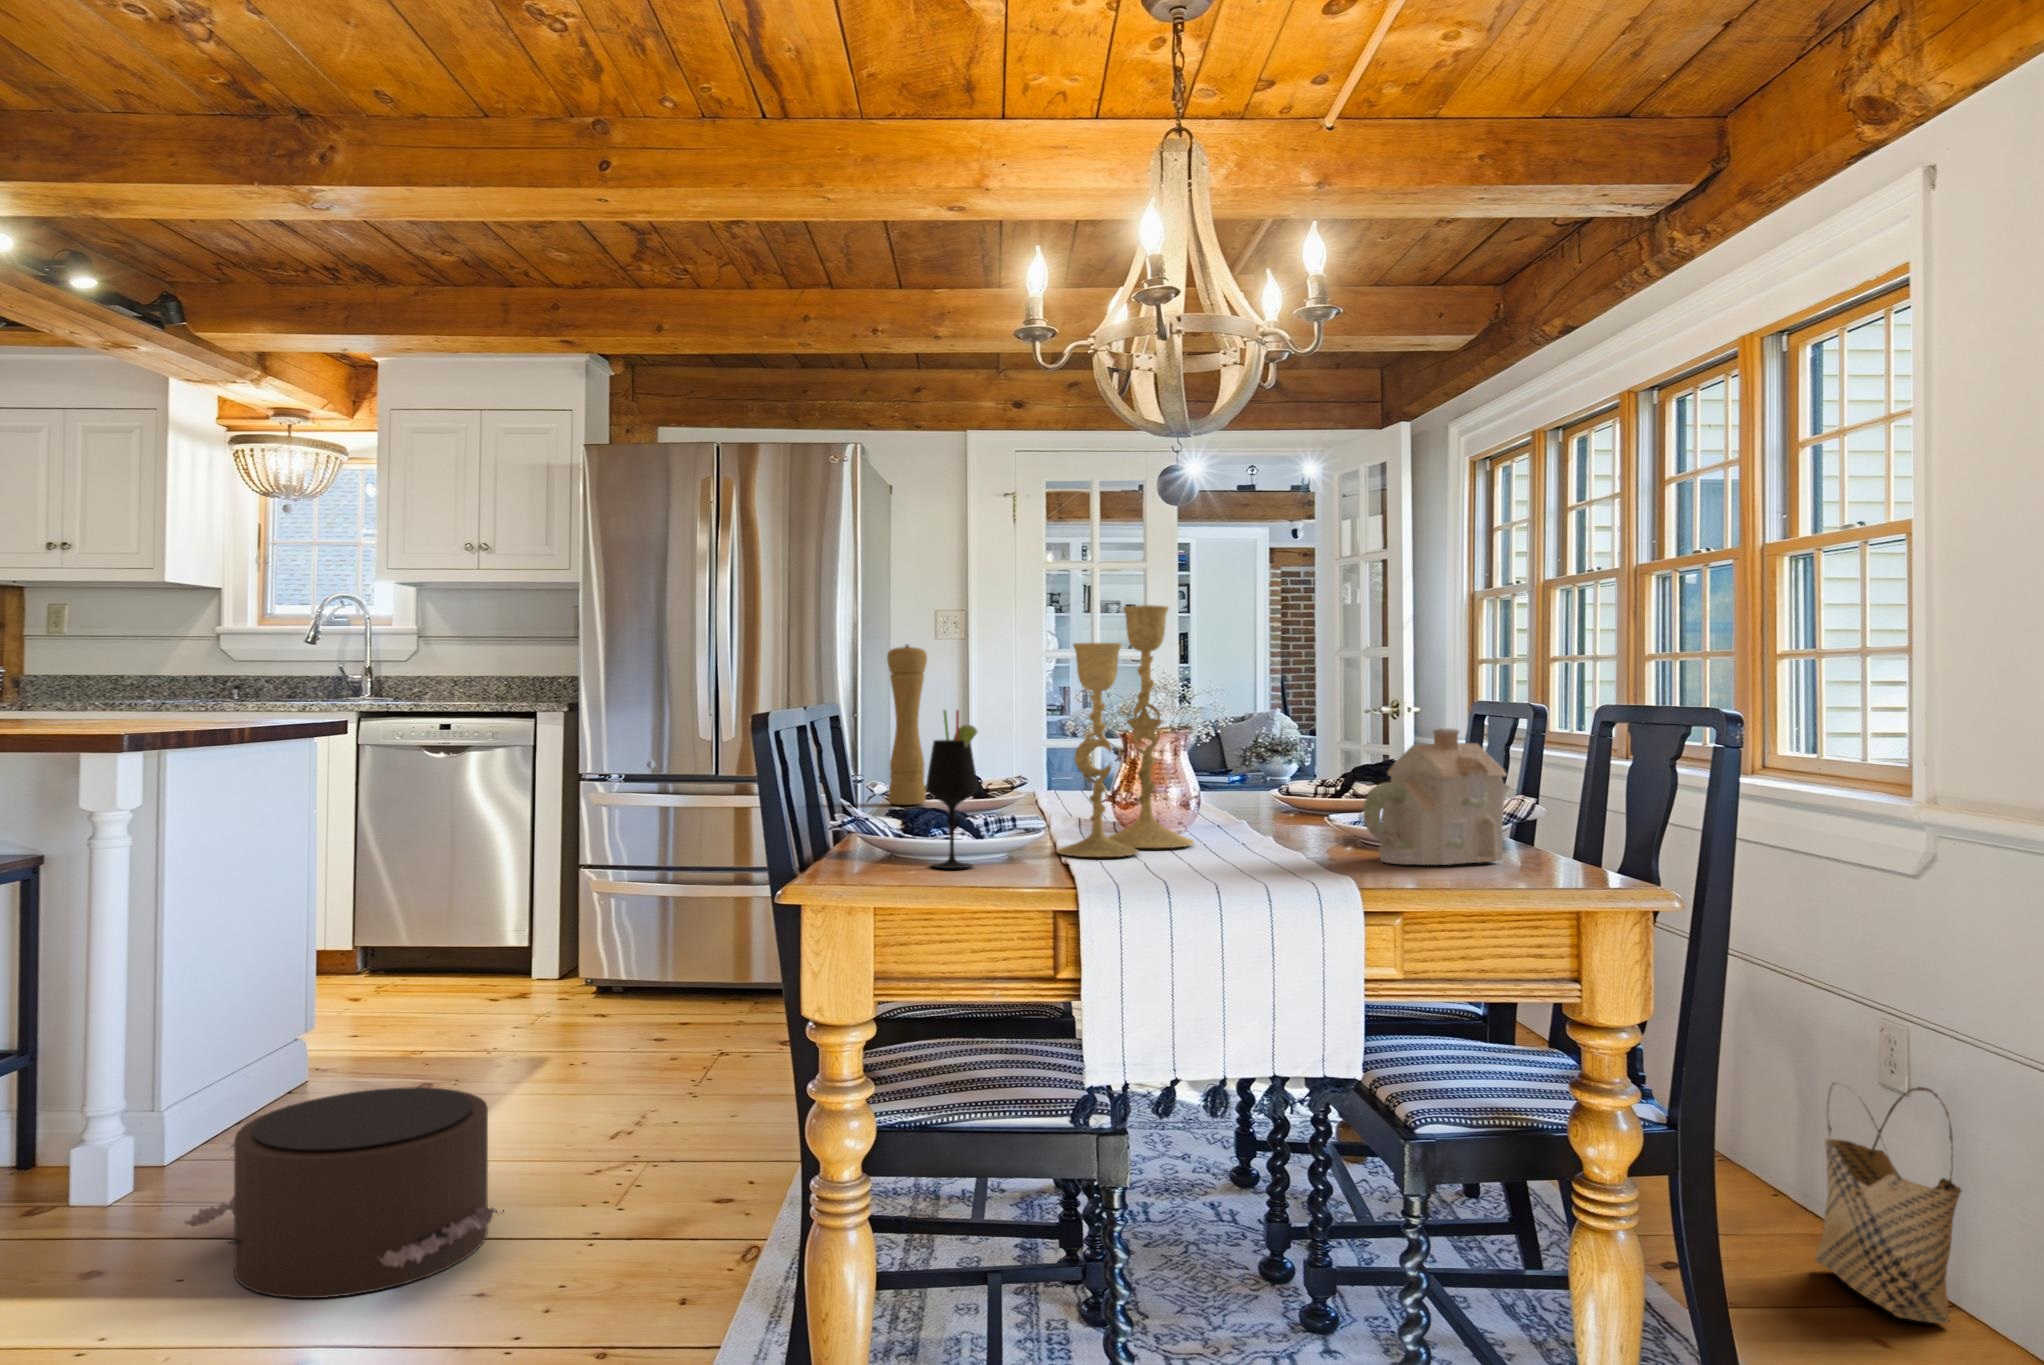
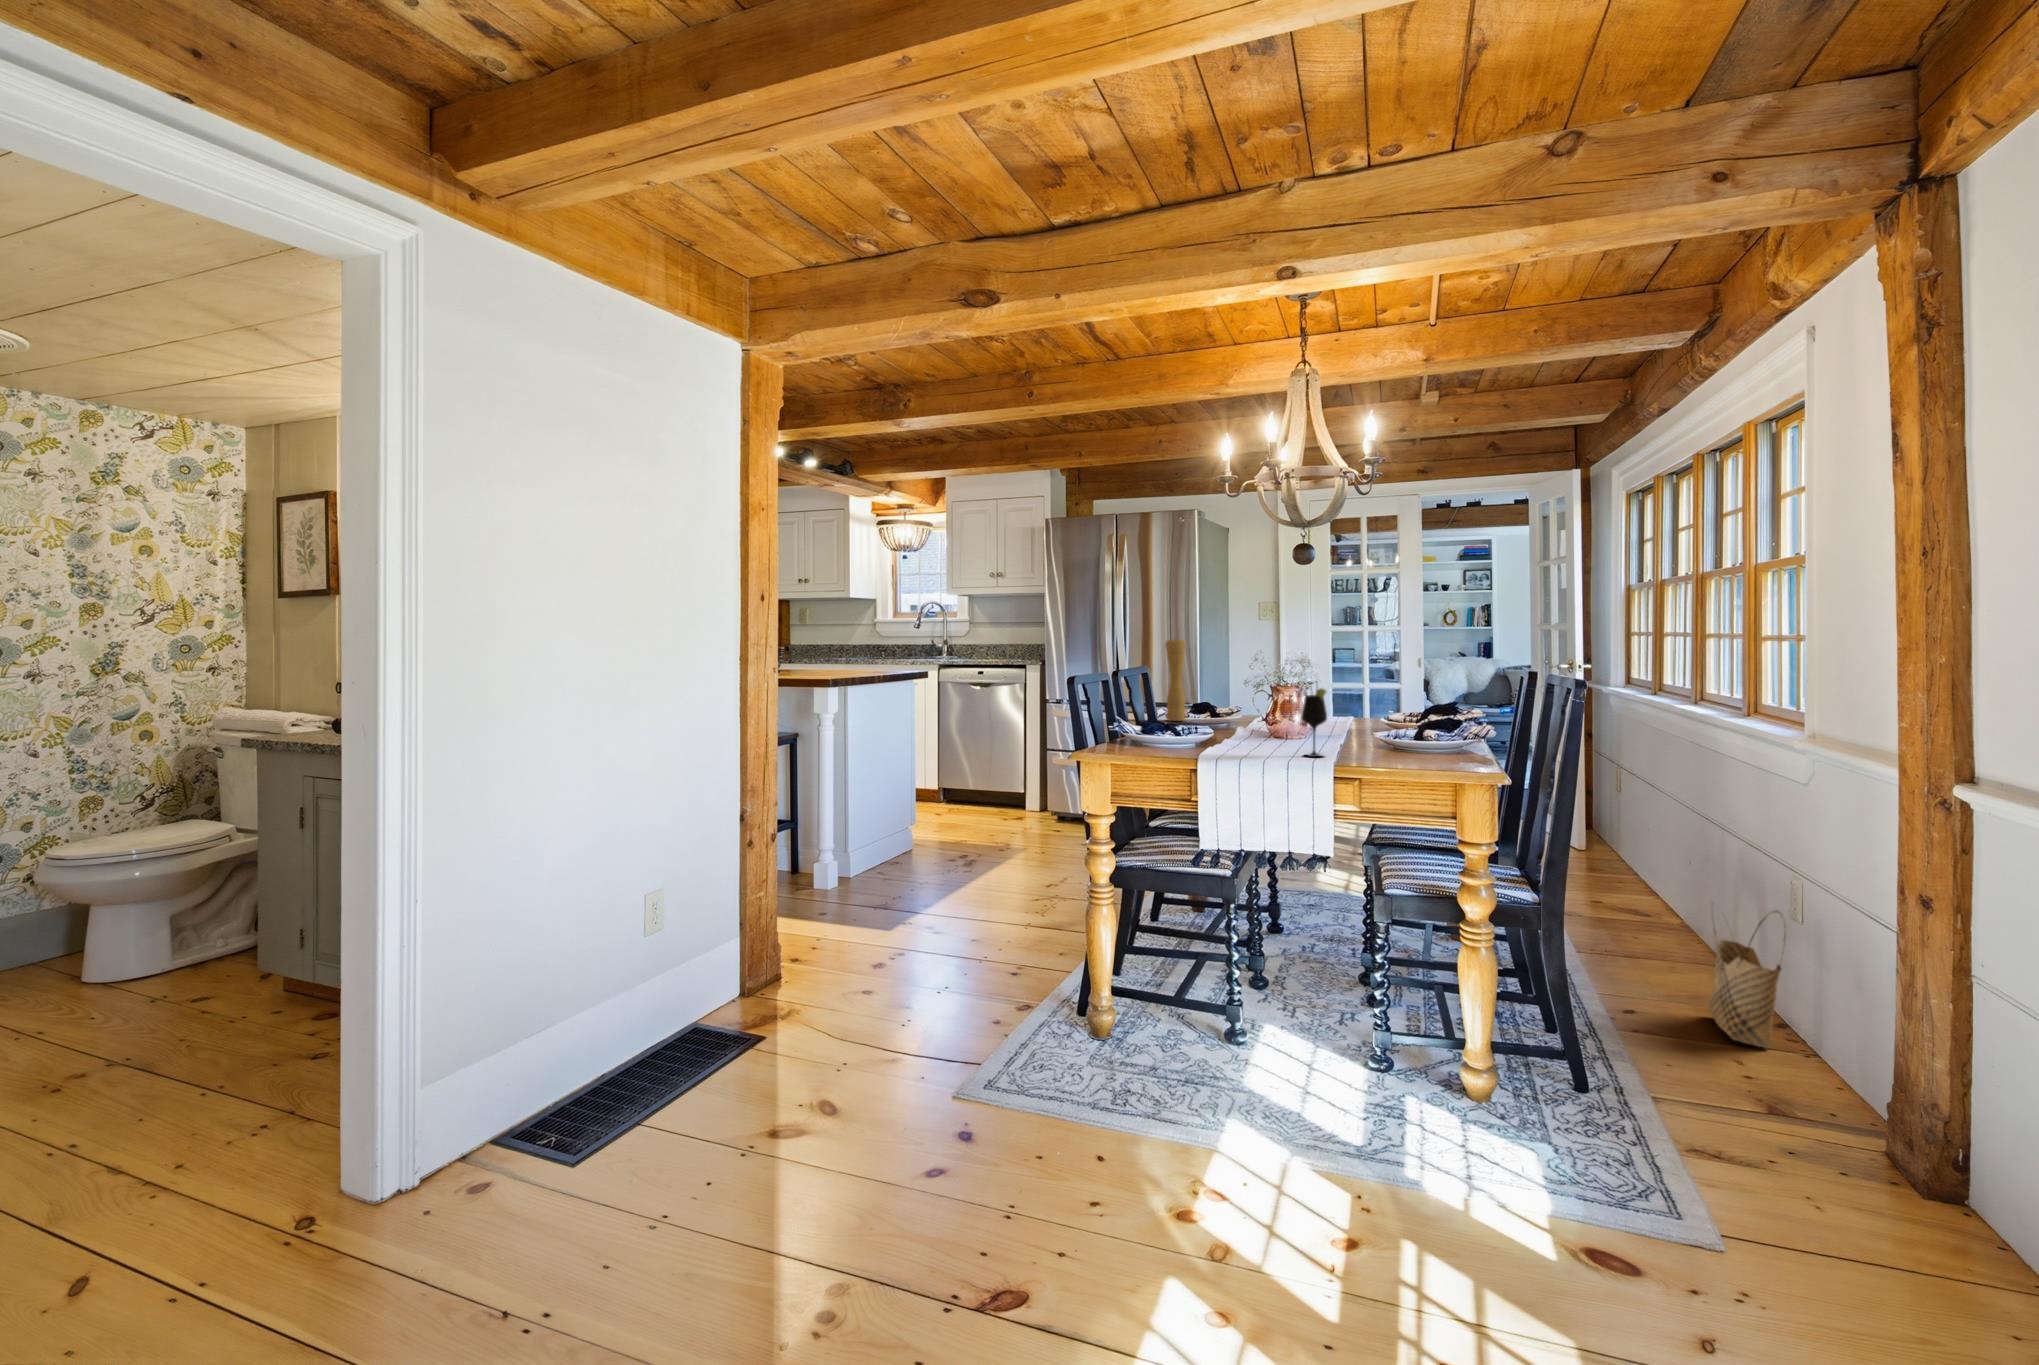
candlestick: present [1057,605,1194,857] -> none [1211,624,1290,748]
wine glass: present [926,710,978,868] -> present [1301,684,1327,757]
teapot: present [1363,728,1509,865] -> none [1360,688,1454,758]
pouf: present [184,1087,499,1298] -> none [856,847,986,931]

